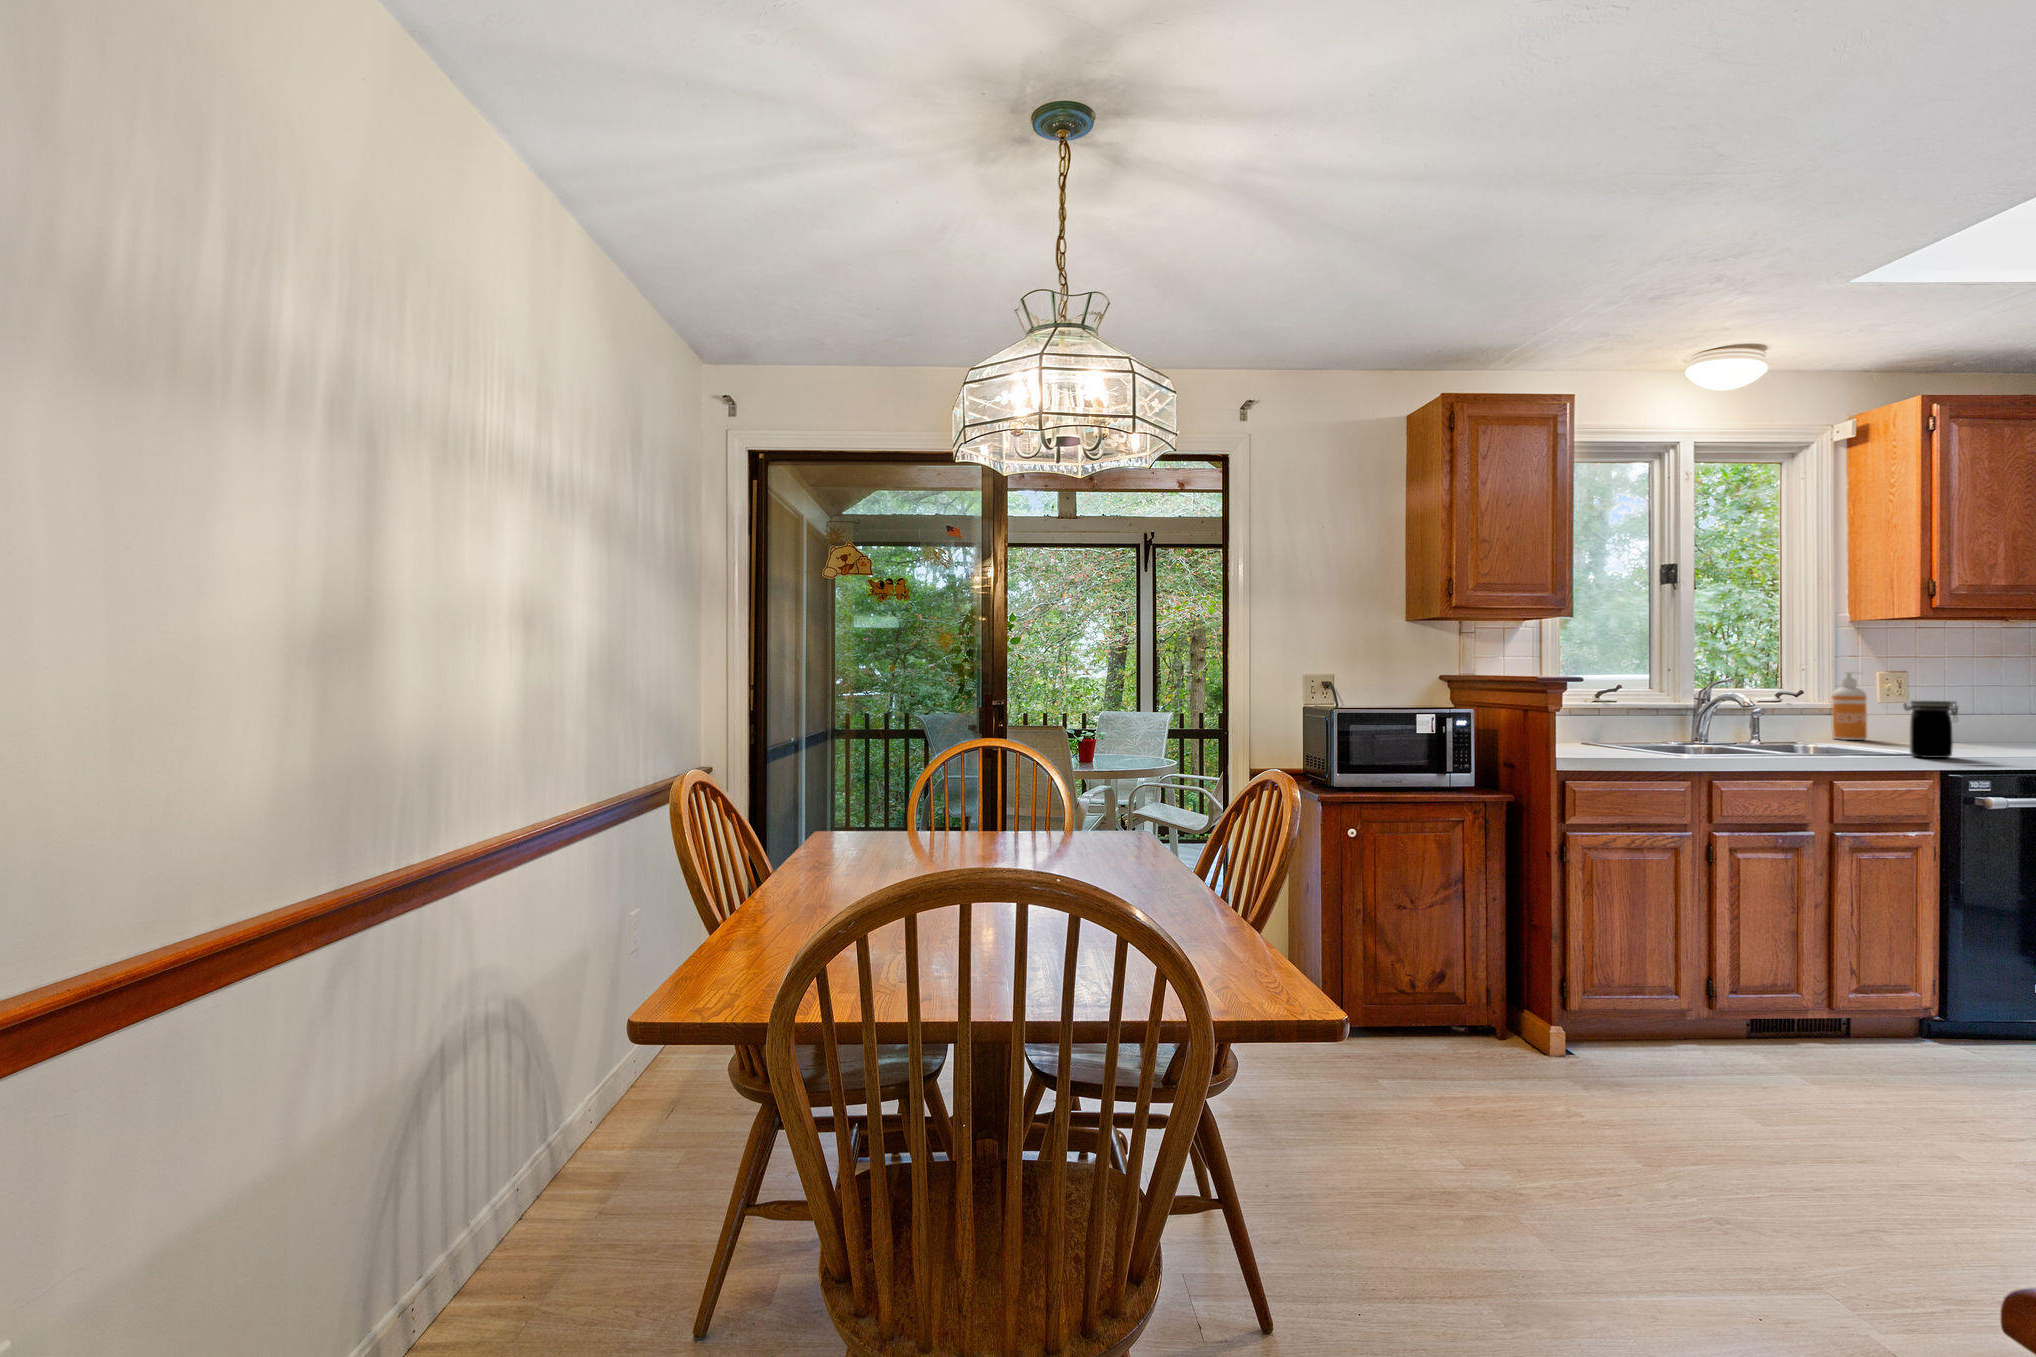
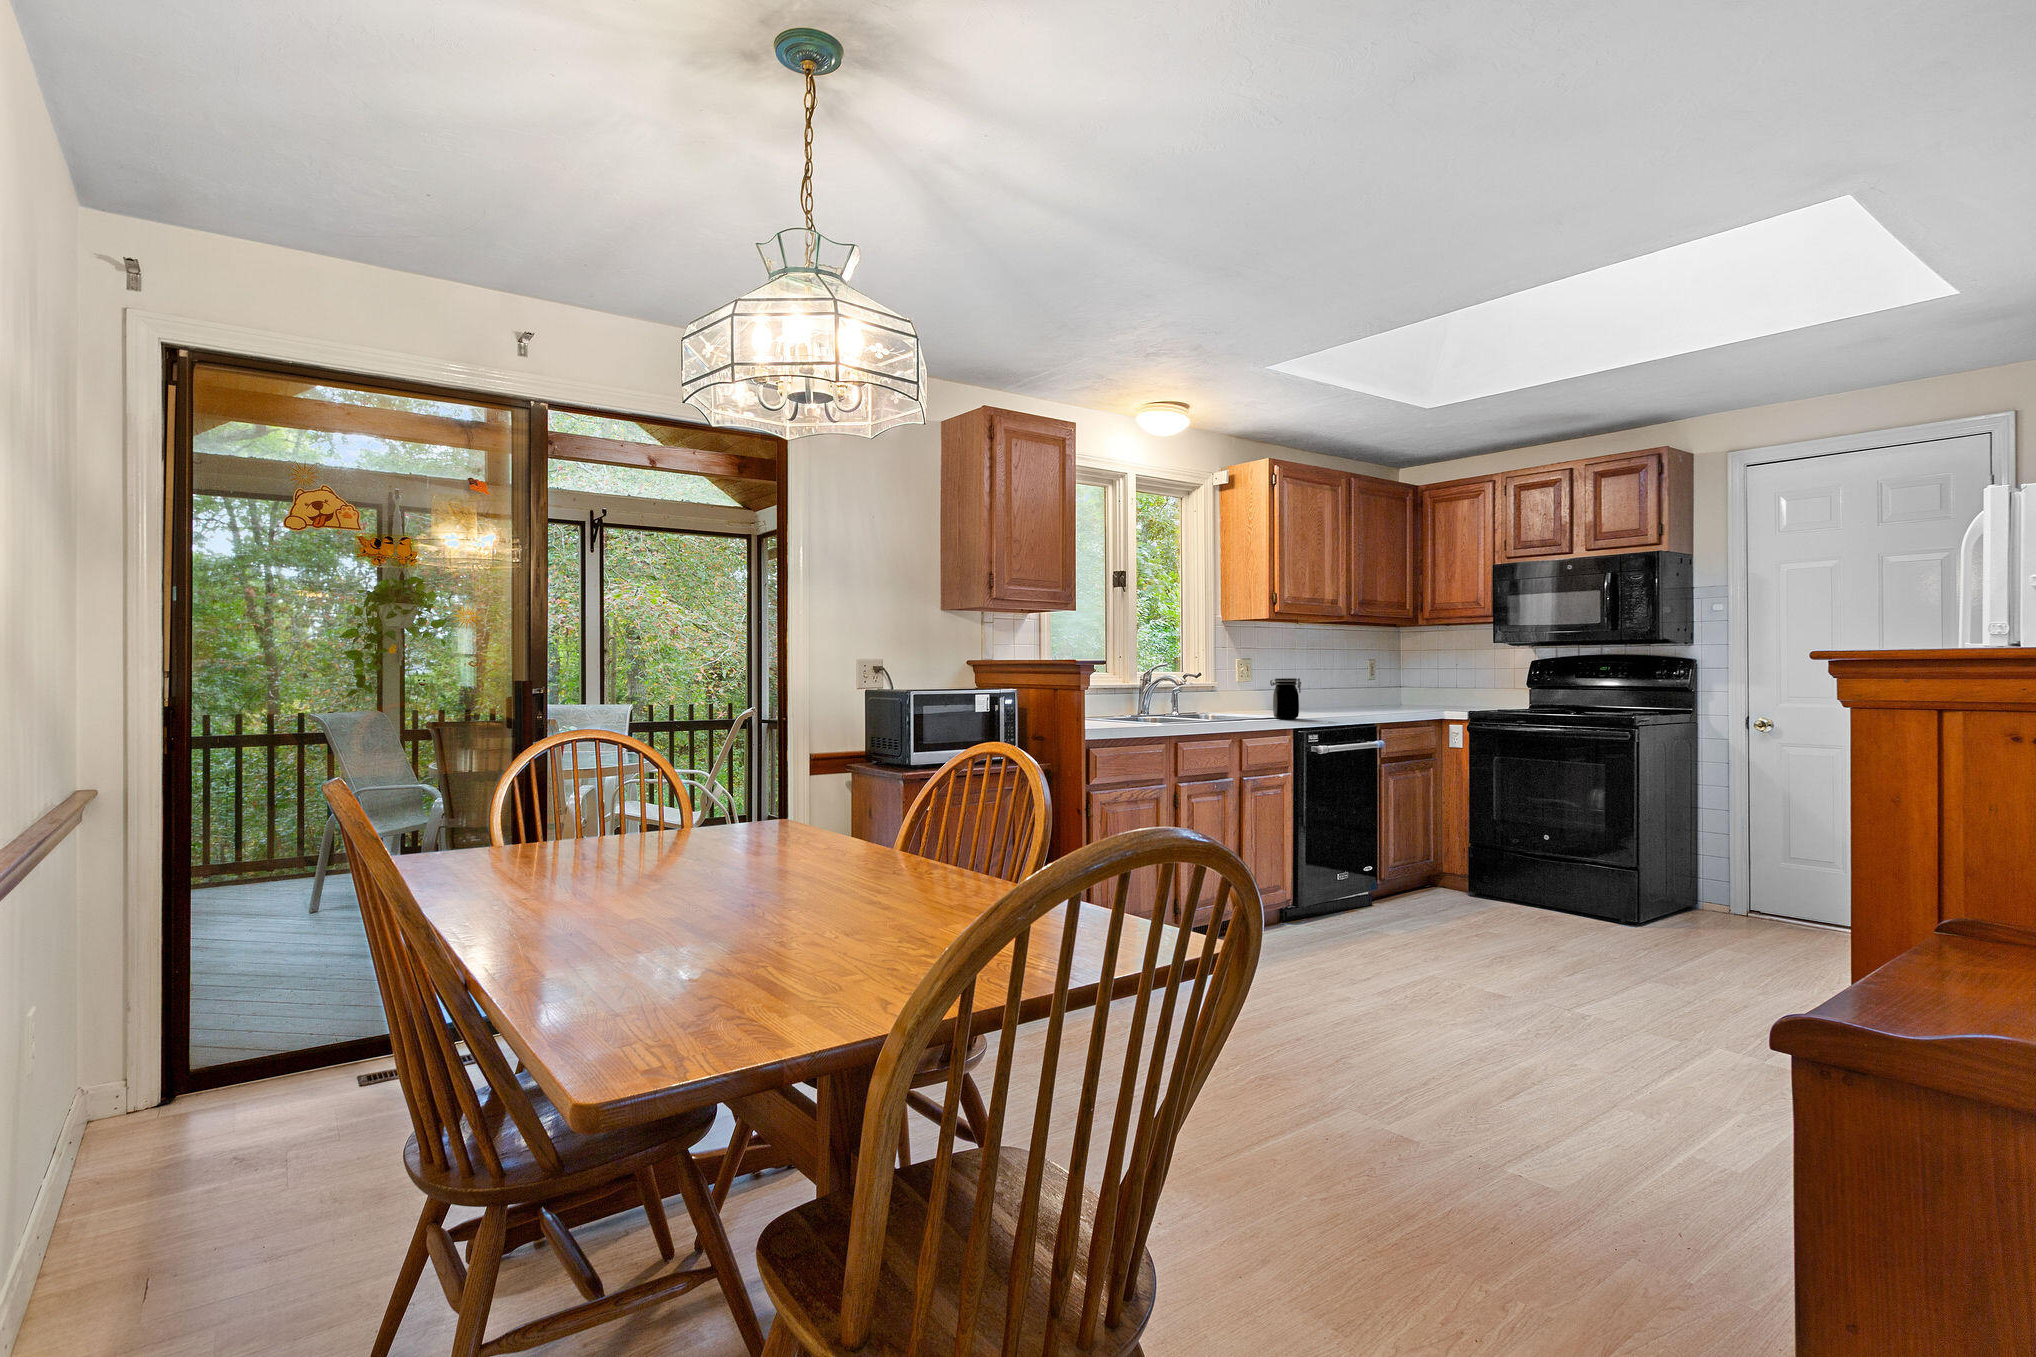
soap dispenser: present [1831,672,1867,740] -> none [1213,659,1234,710]

